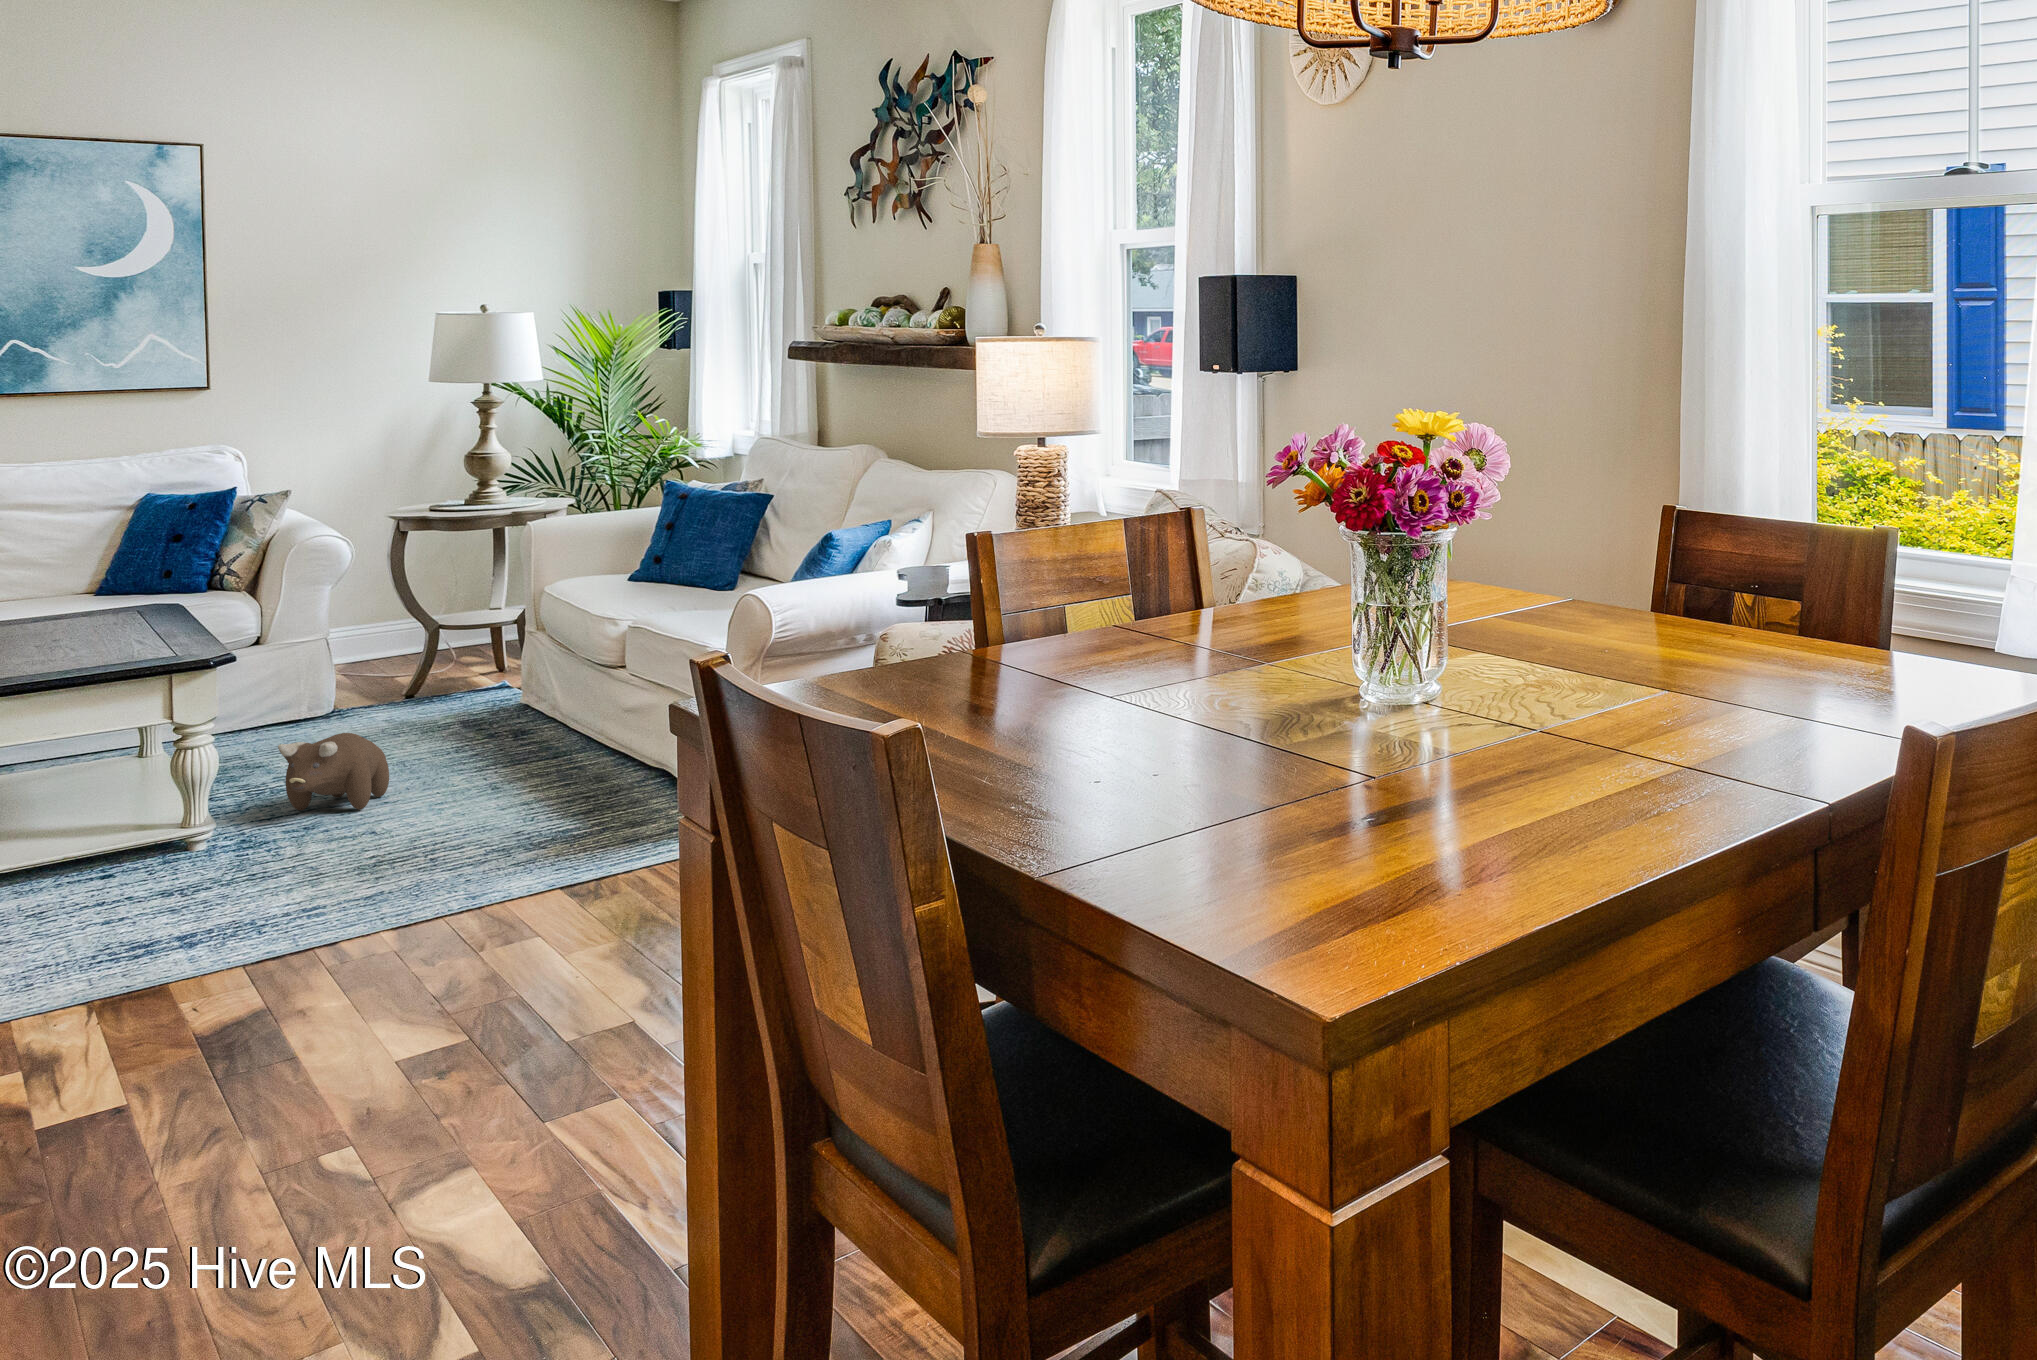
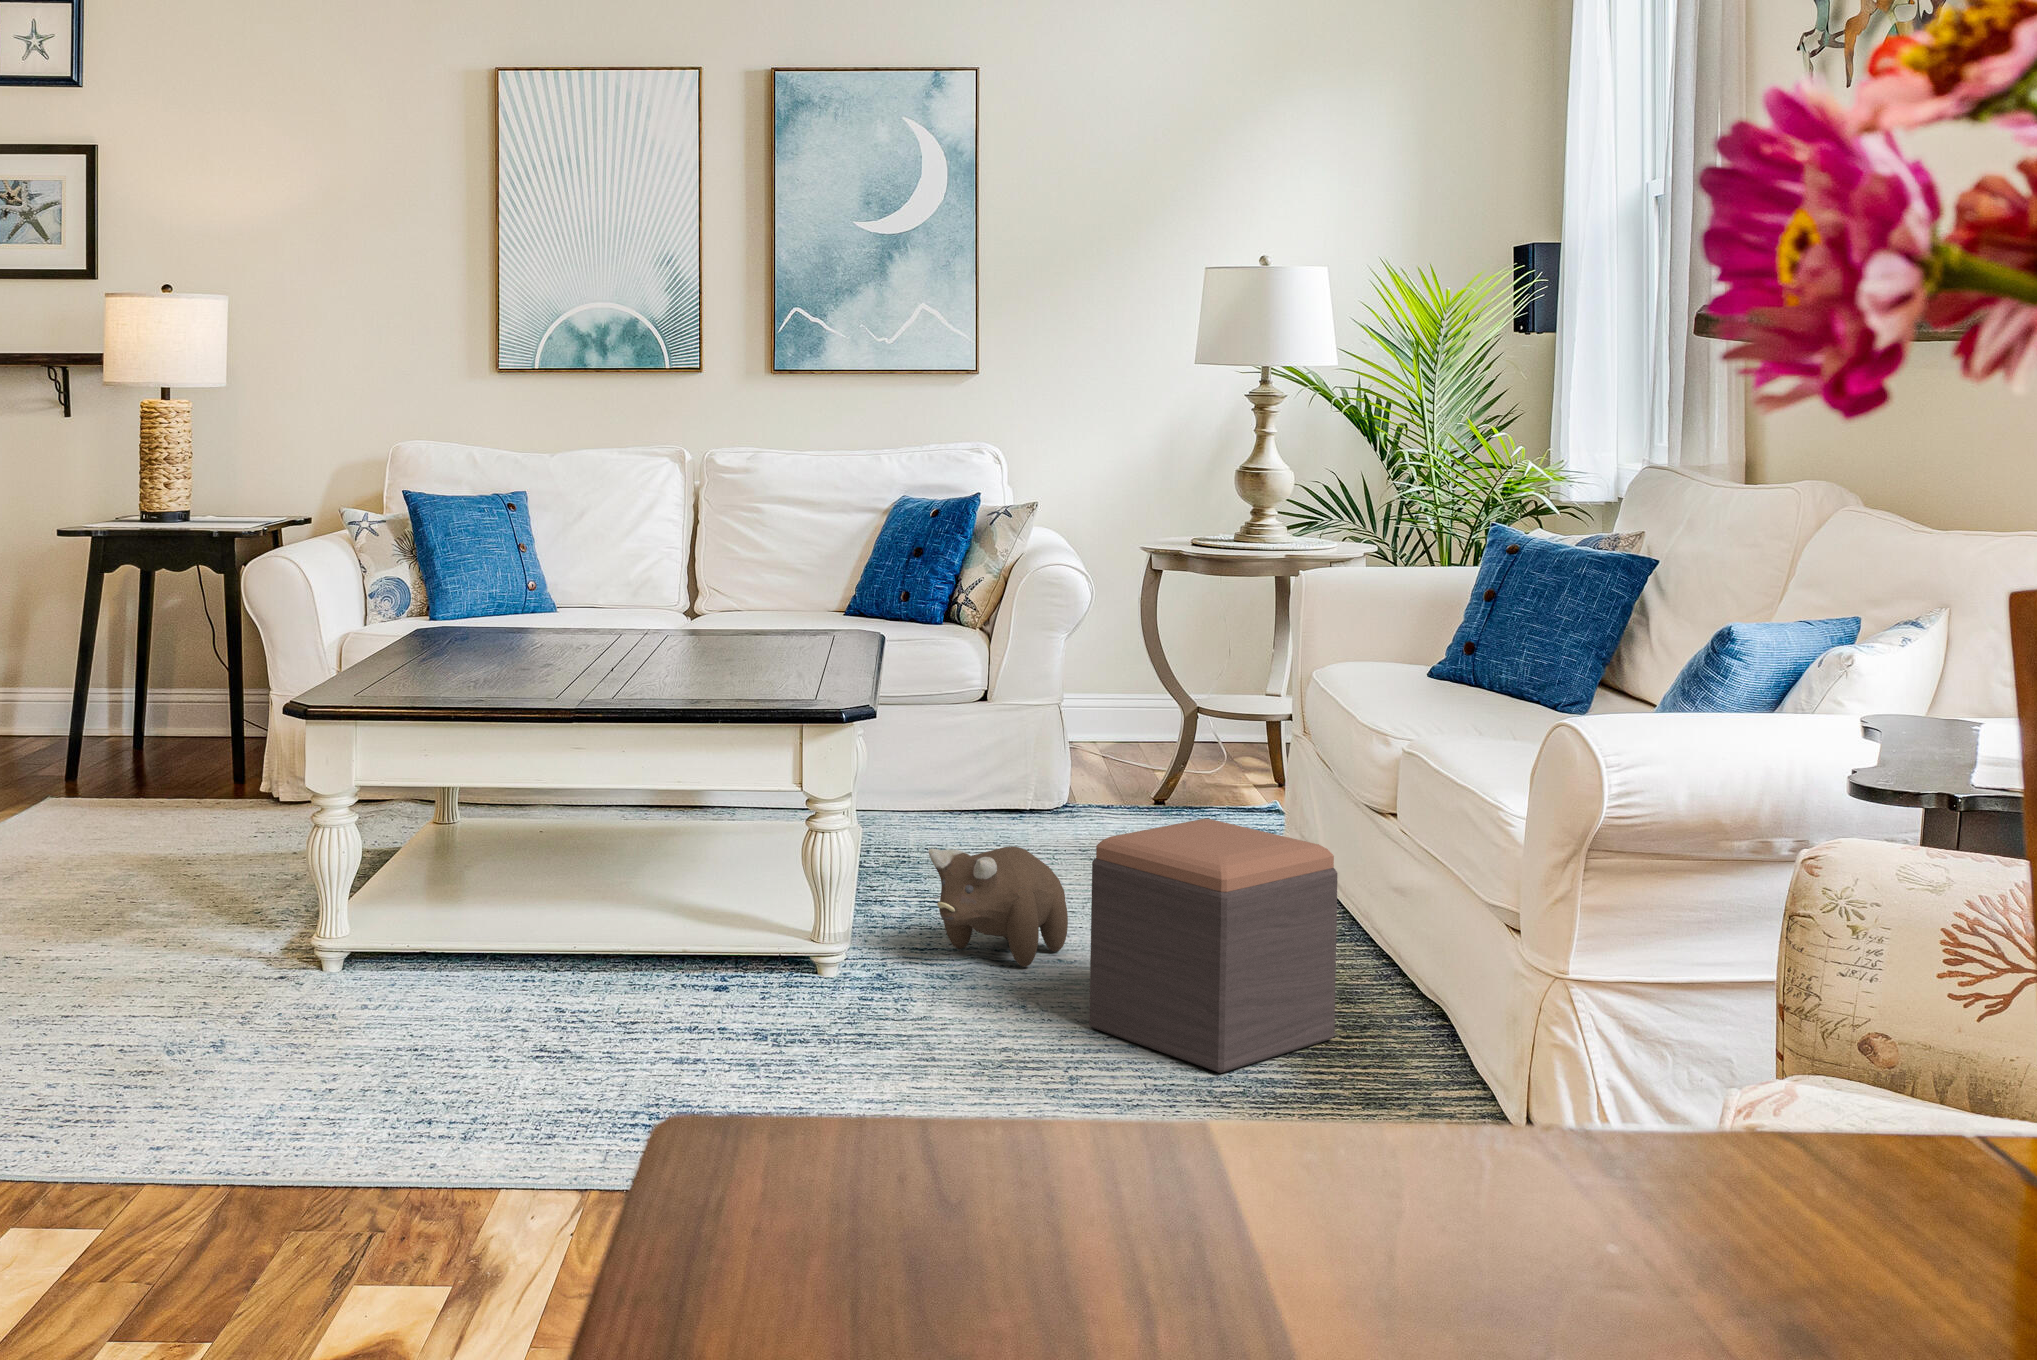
footstool: none [427,687,600,832] -> present [1089,819,1338,1073]

